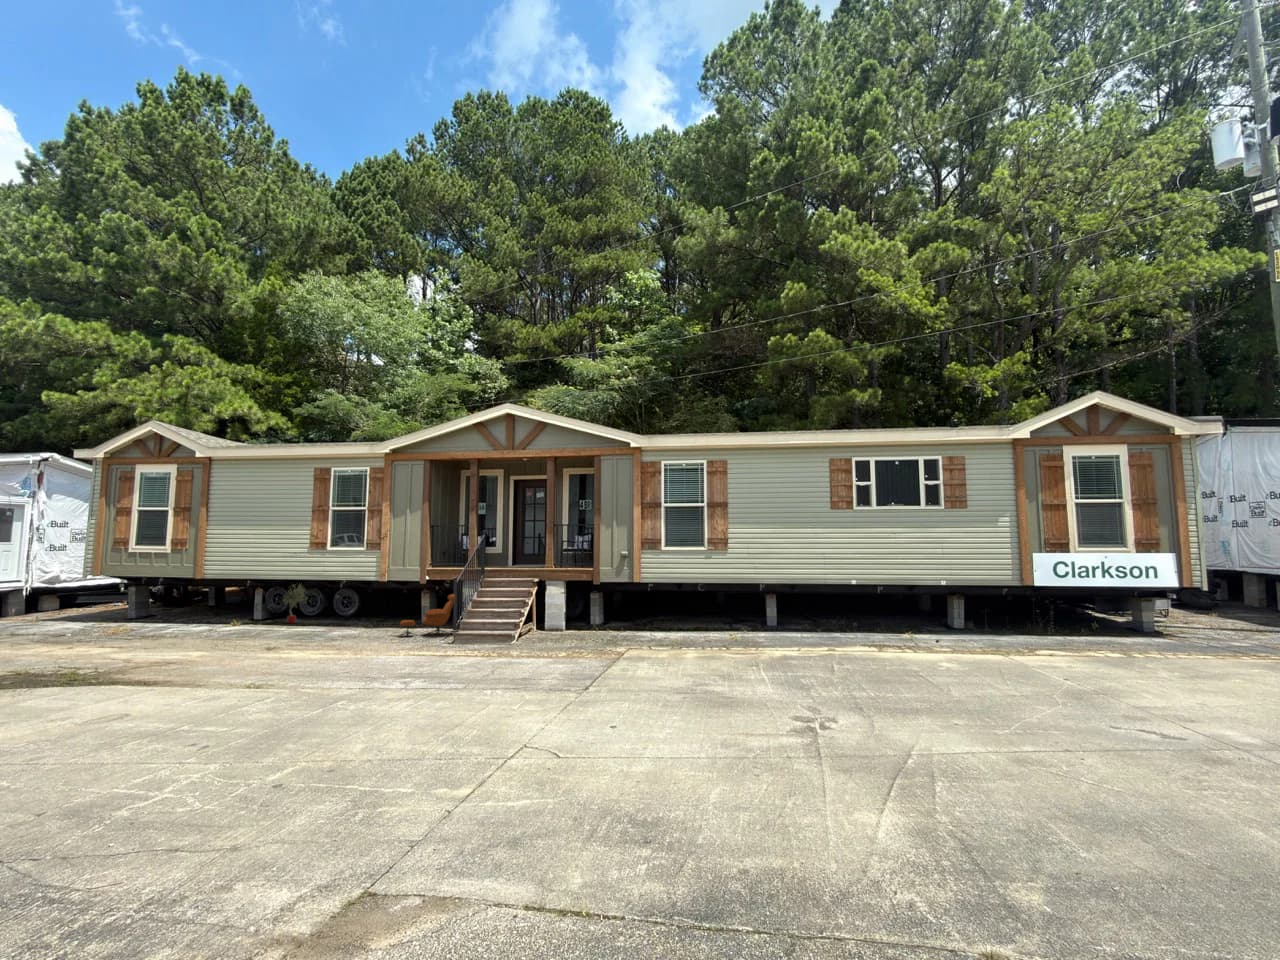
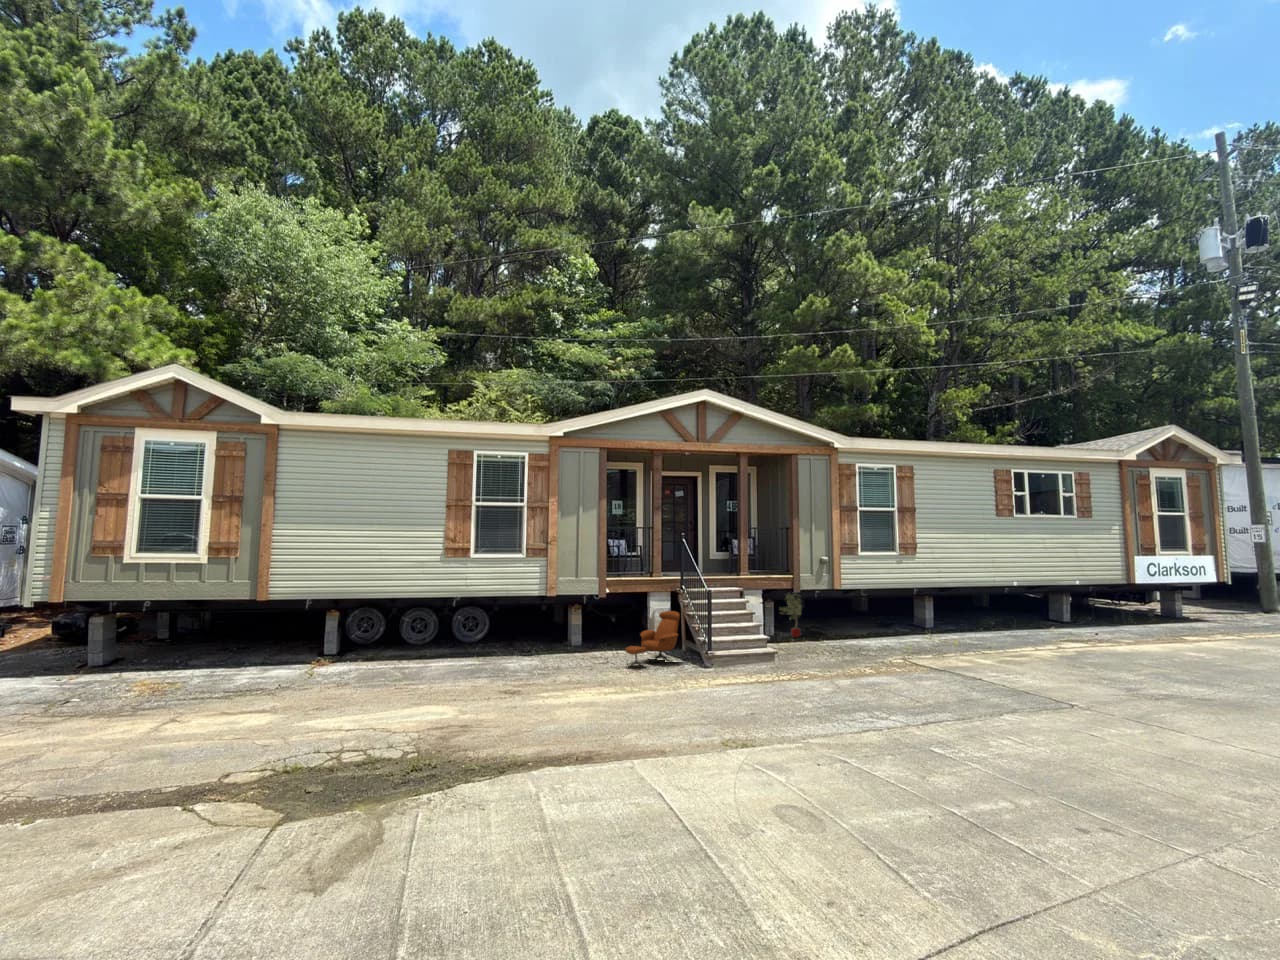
potted tree: present [283,585,307,623] -> present [780,593,802,638]

